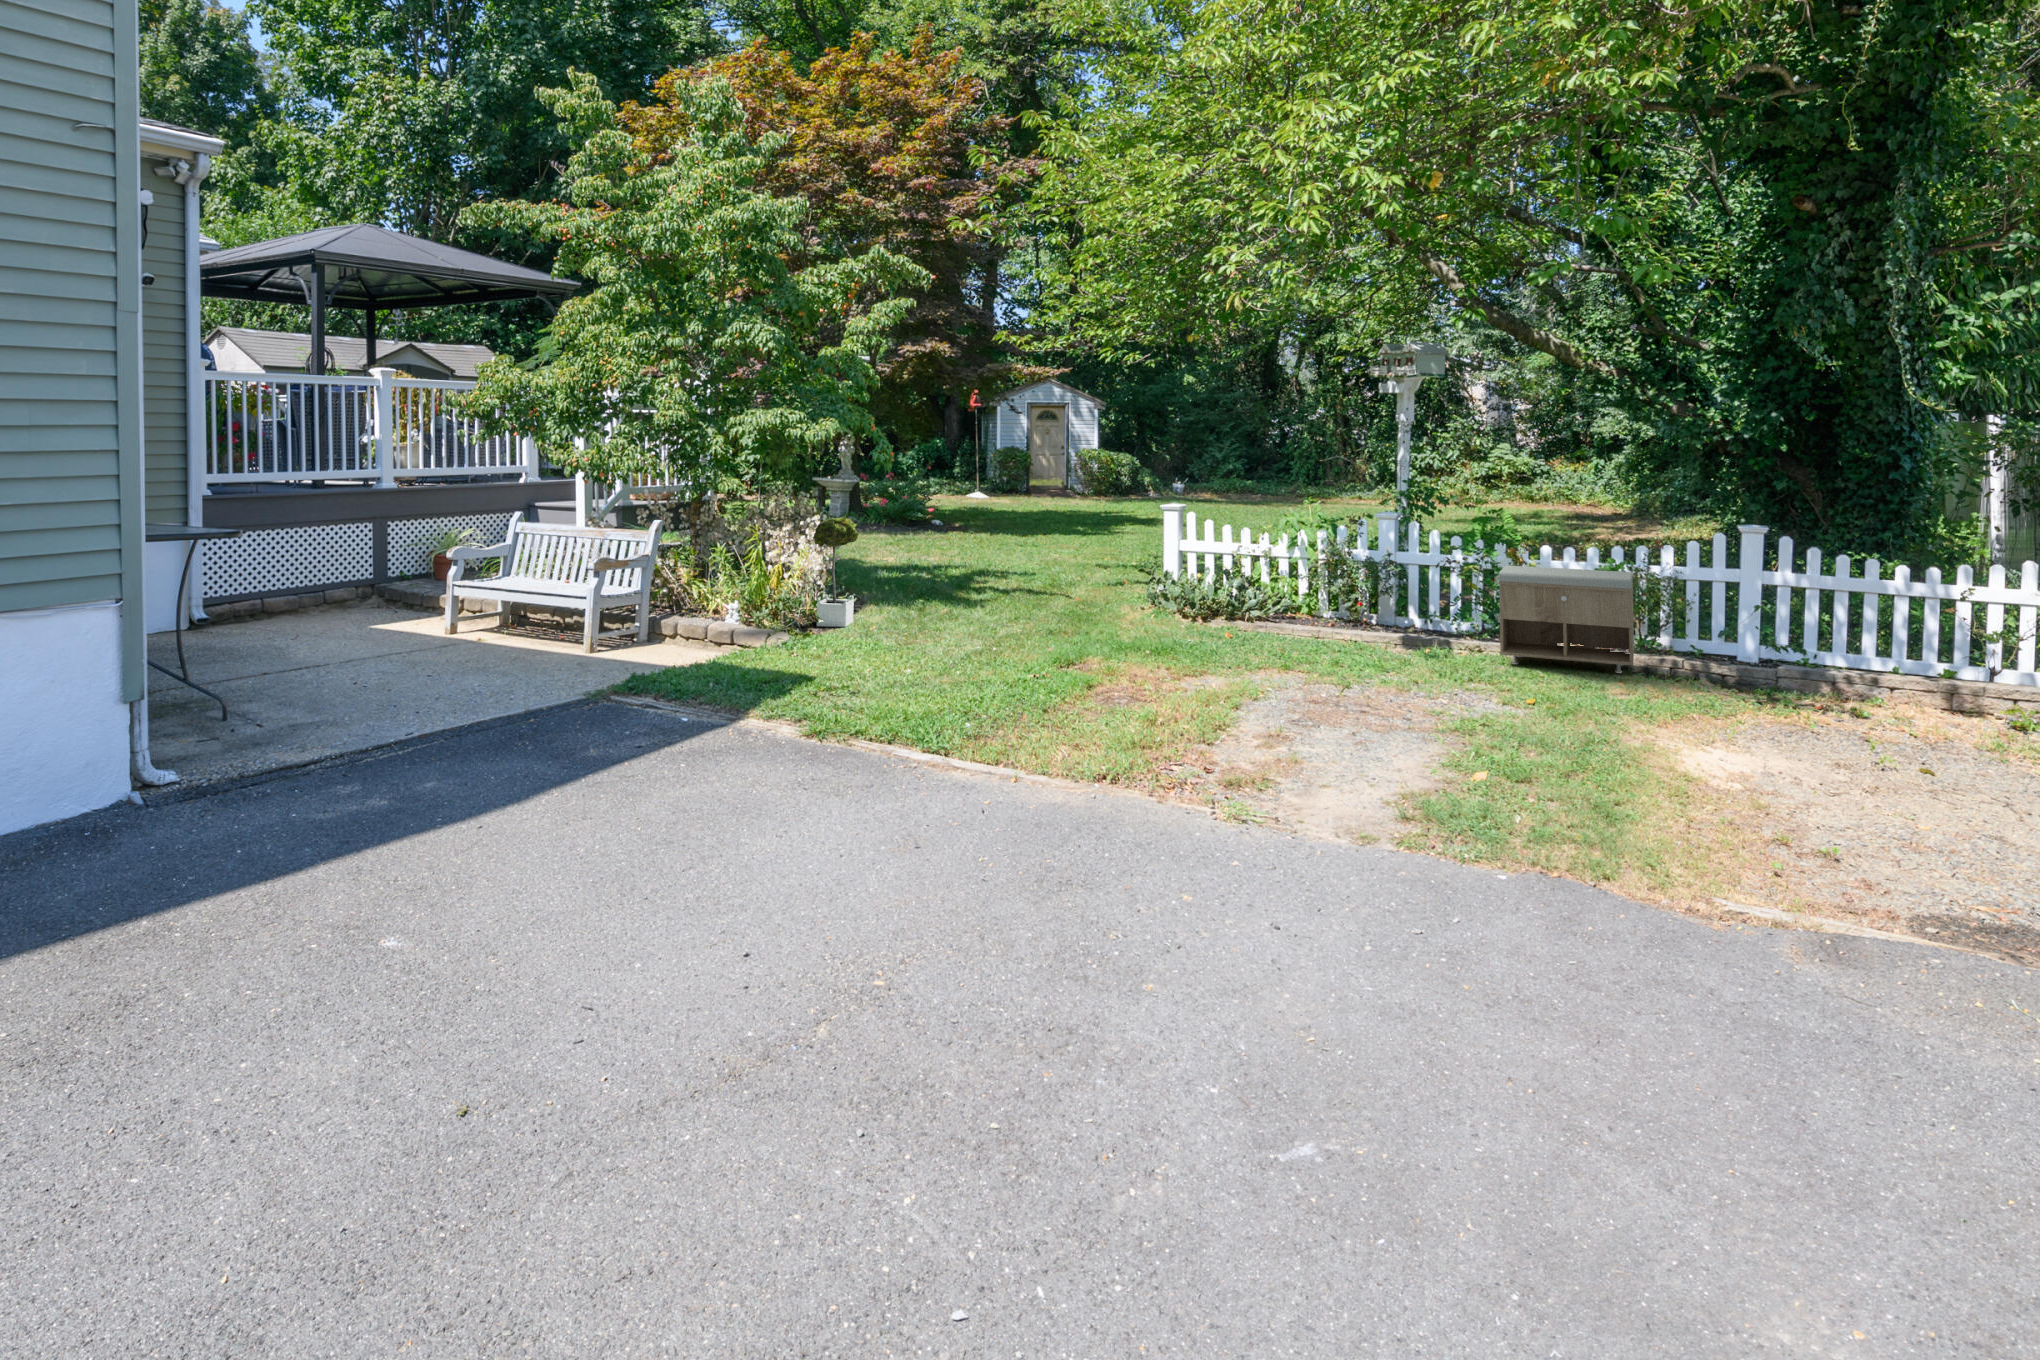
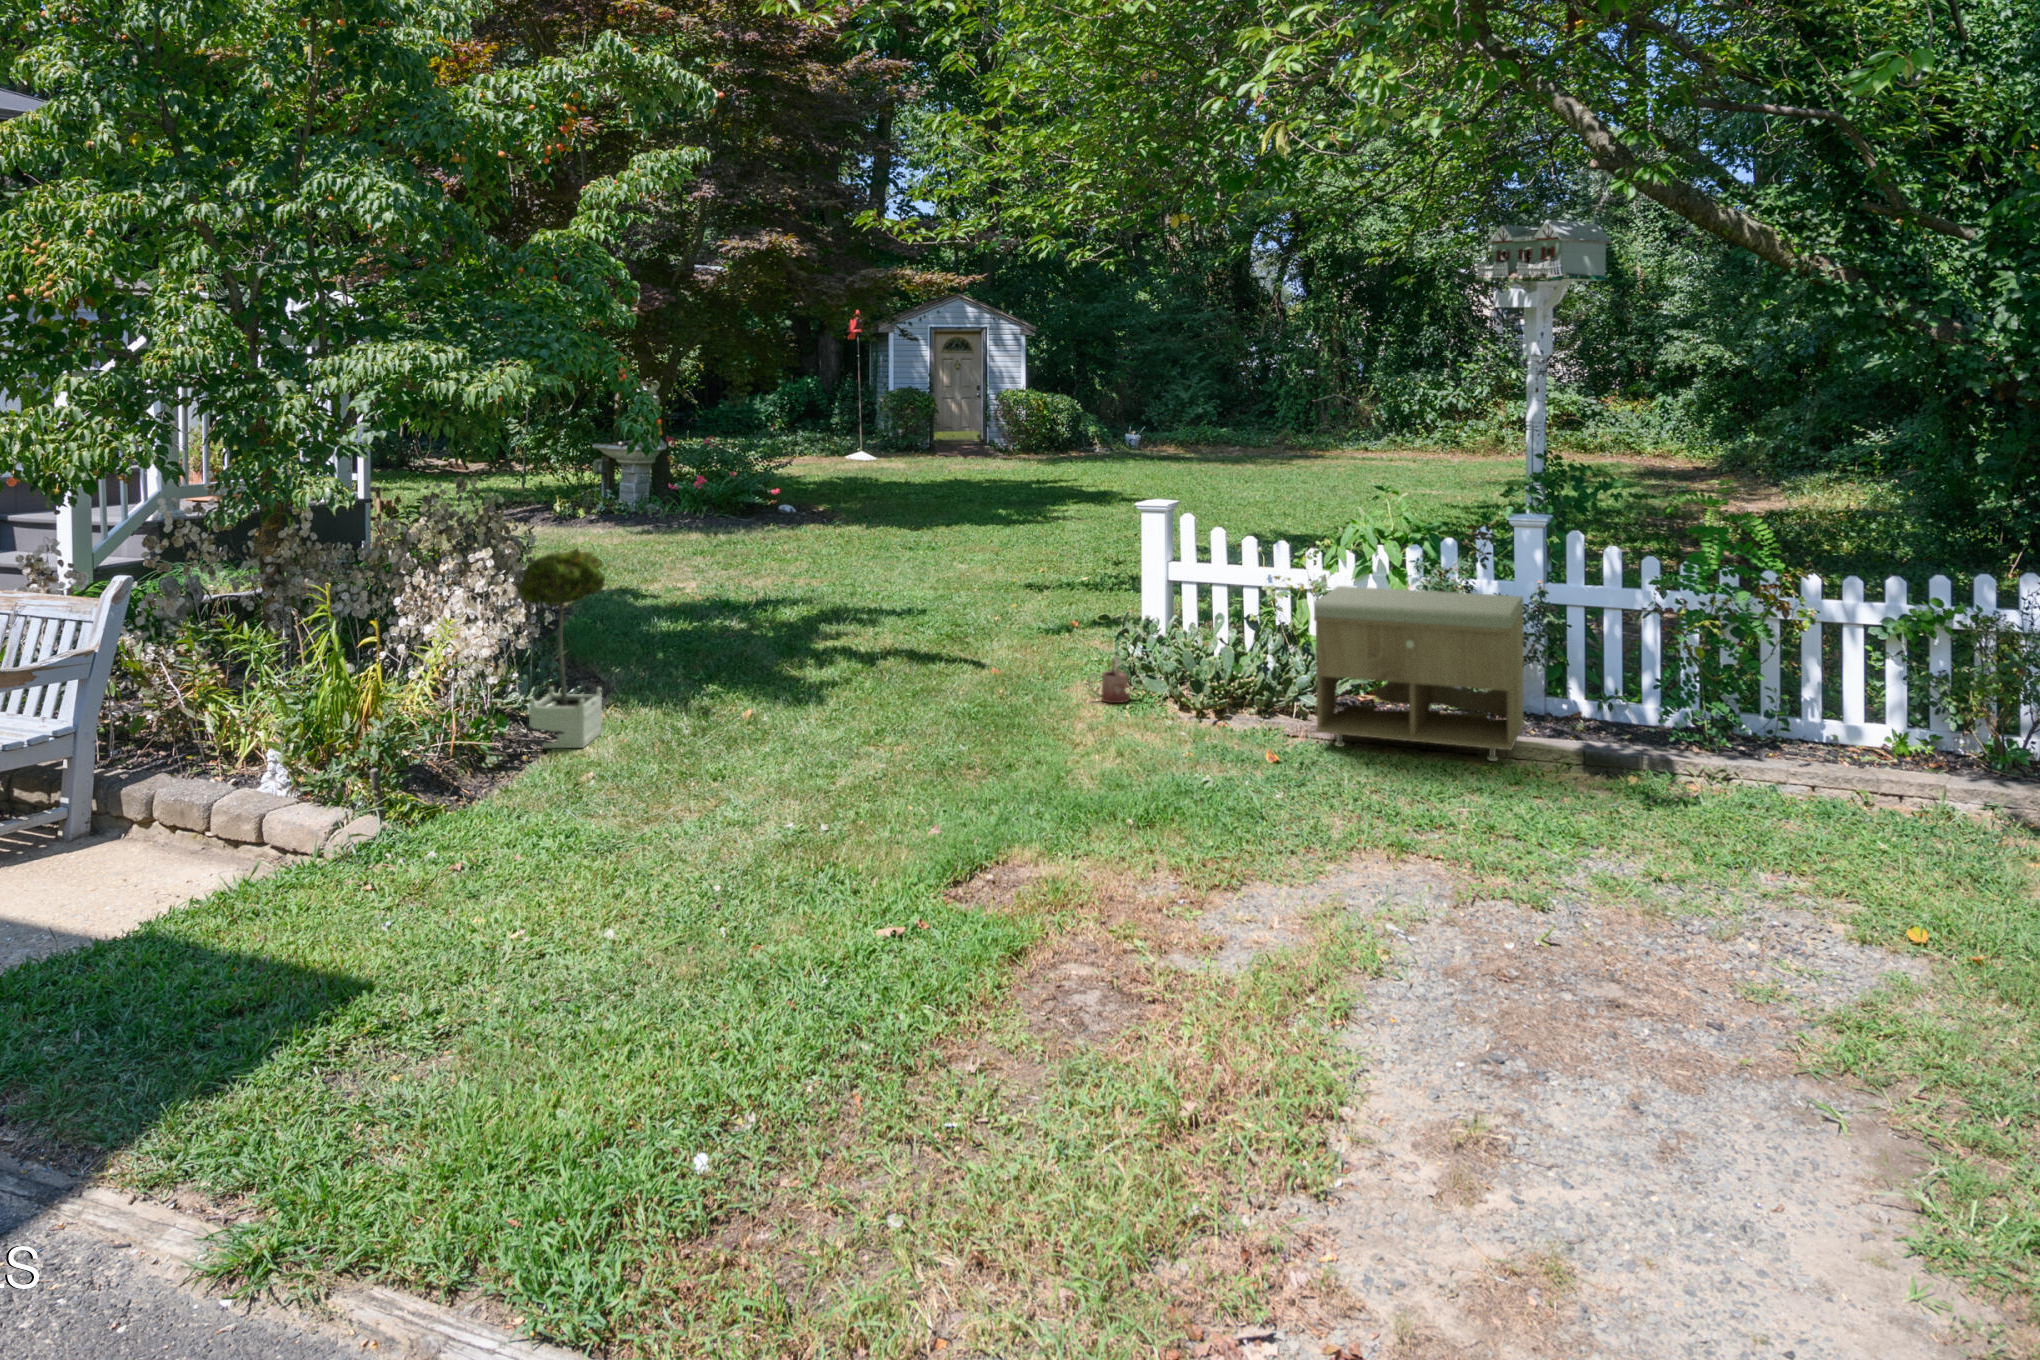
storage bench: present [1499,565,1634,673] -> present [1314,586,1524,761]
watering can: none [1128,593,1168,620] -> present [1088,657,1130,703]

